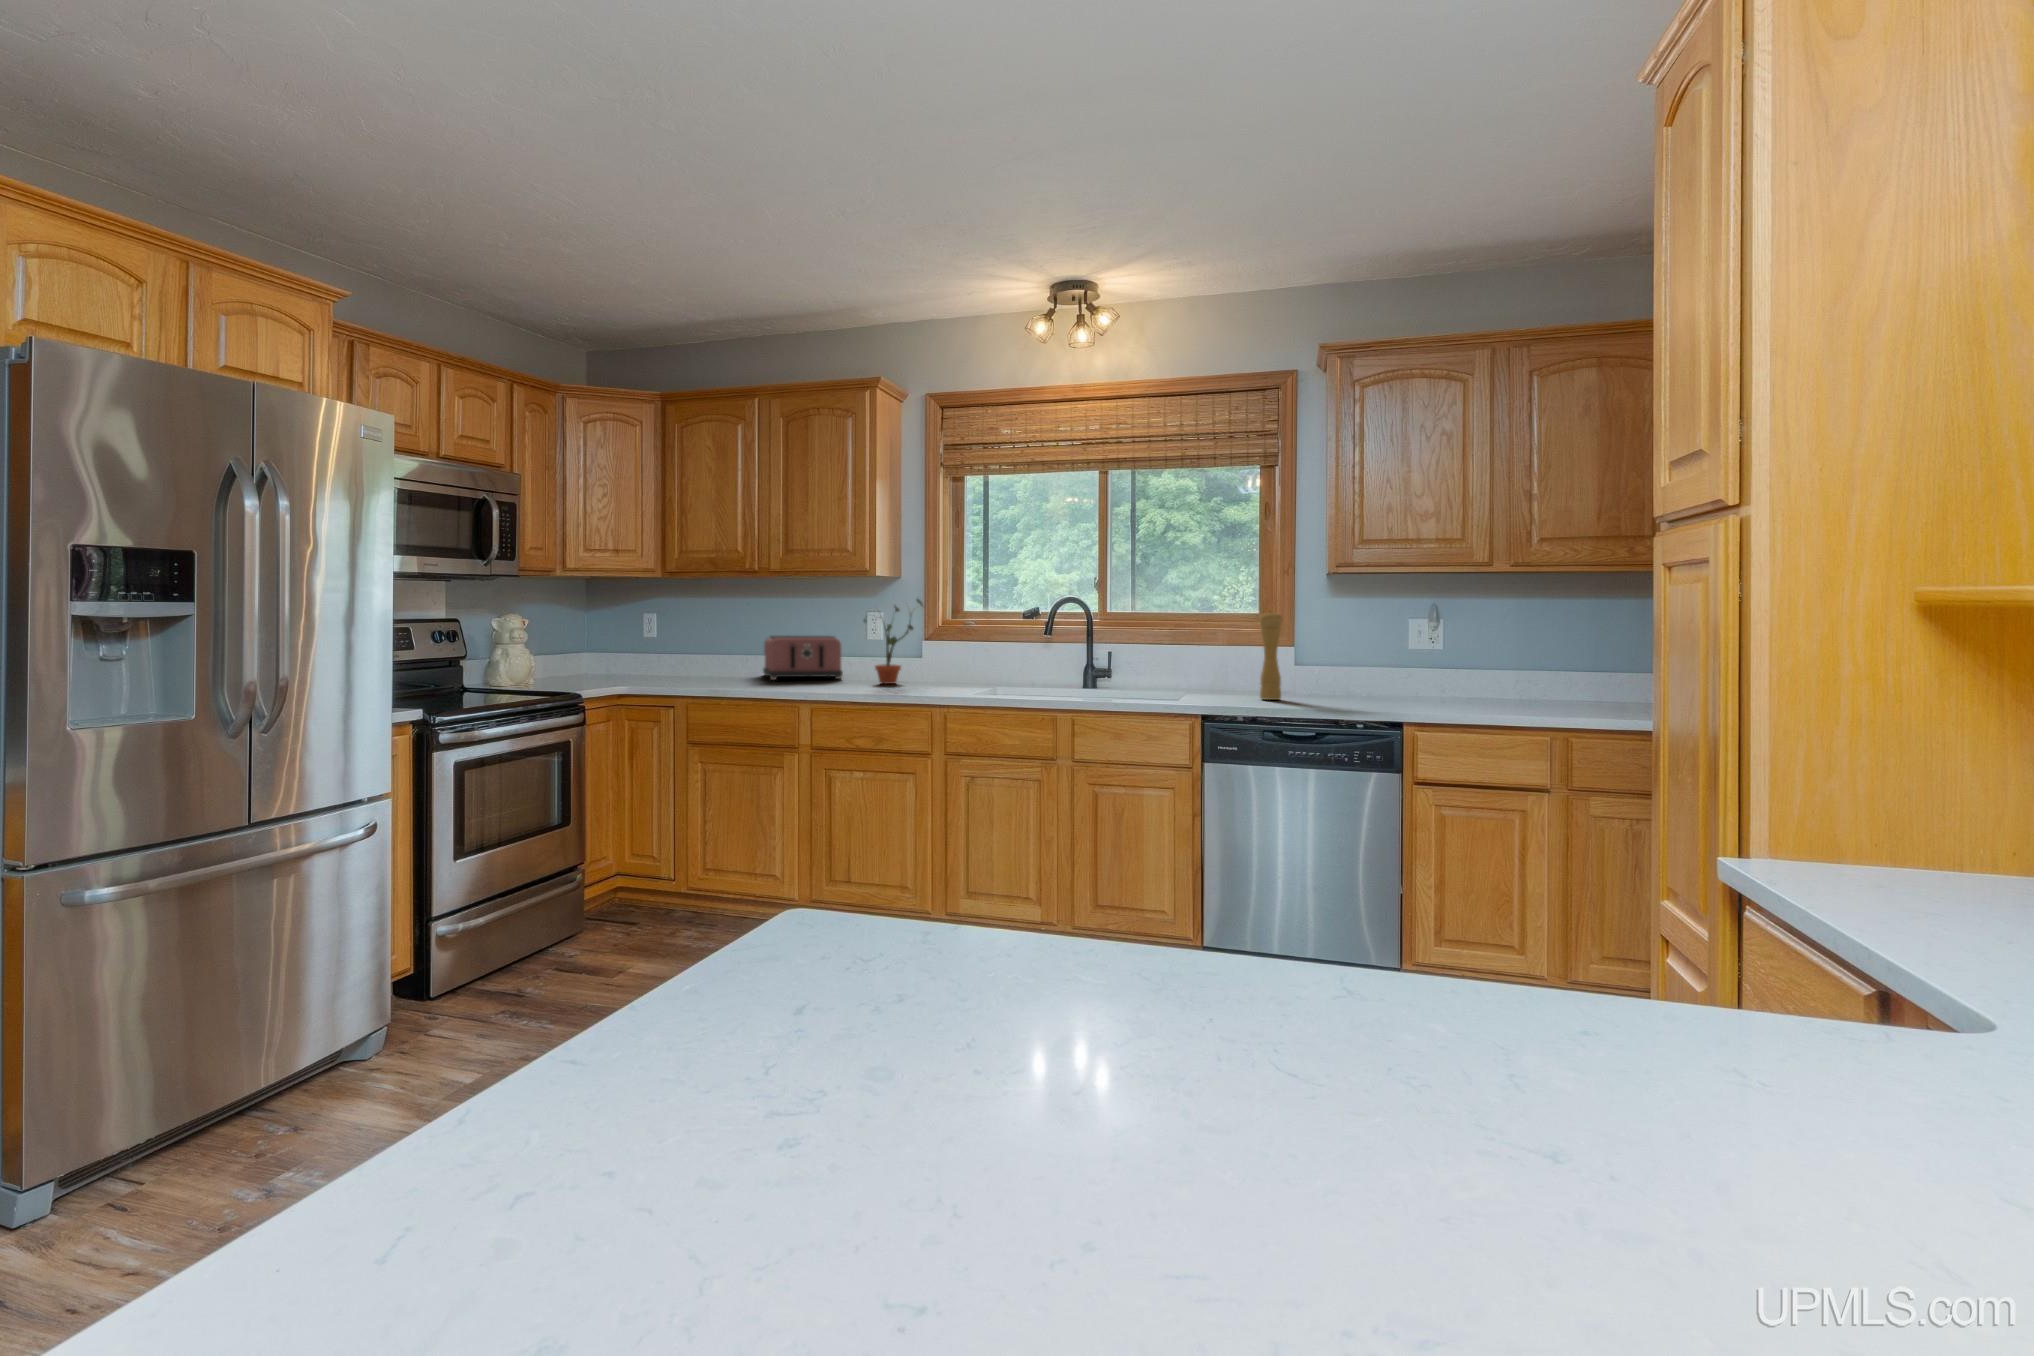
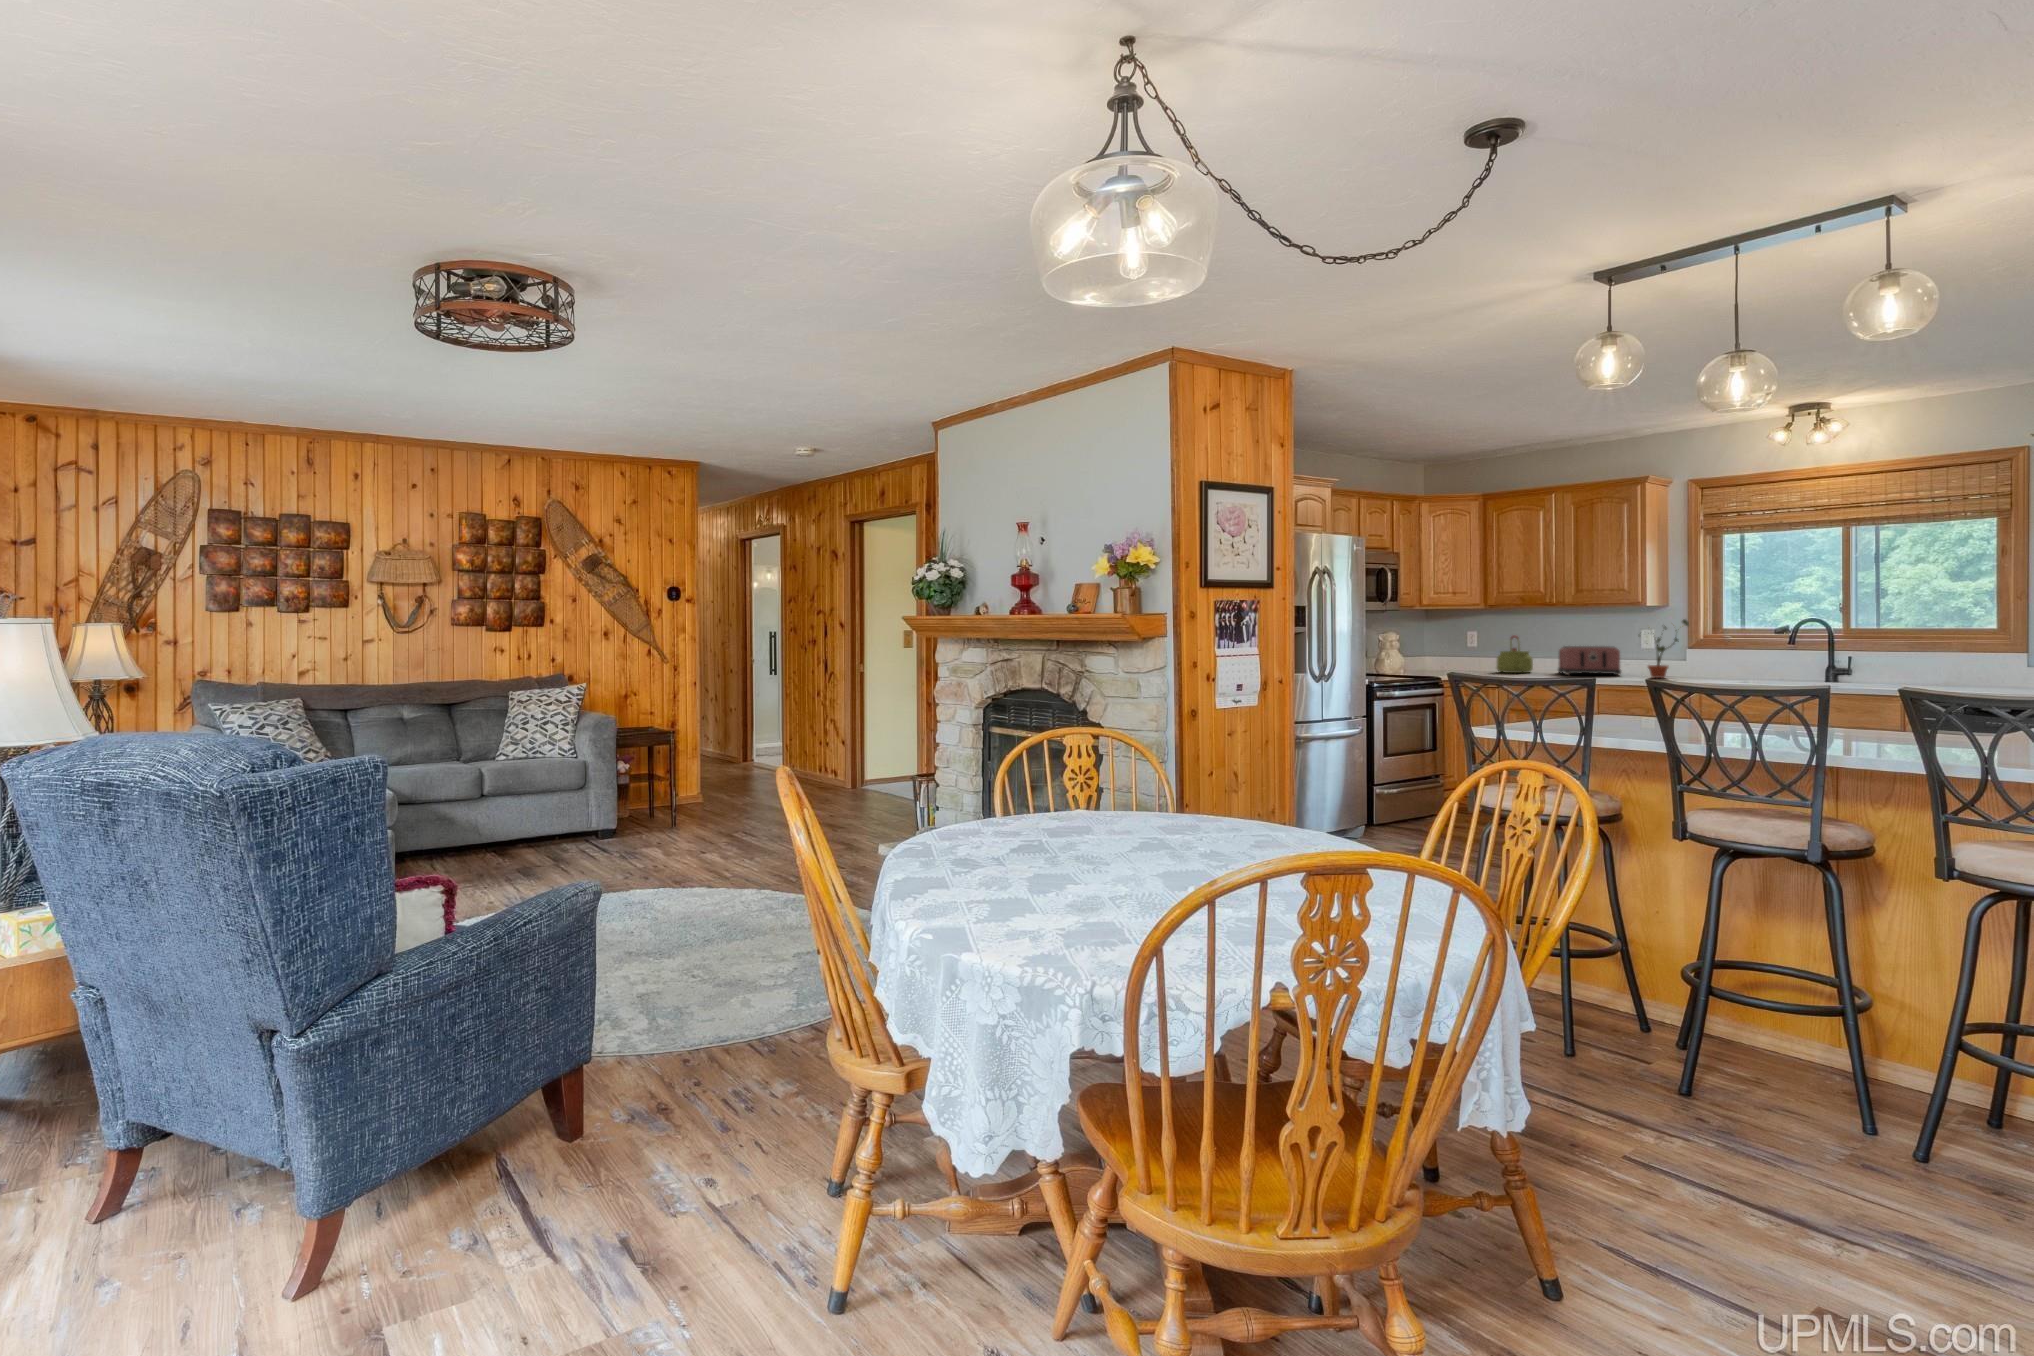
pepper mill: present [1259,612,1282,700] -> none [1978,627,2000,689]
kettle: none [682,618,731,676] -> present [1497,635,1533,673]

